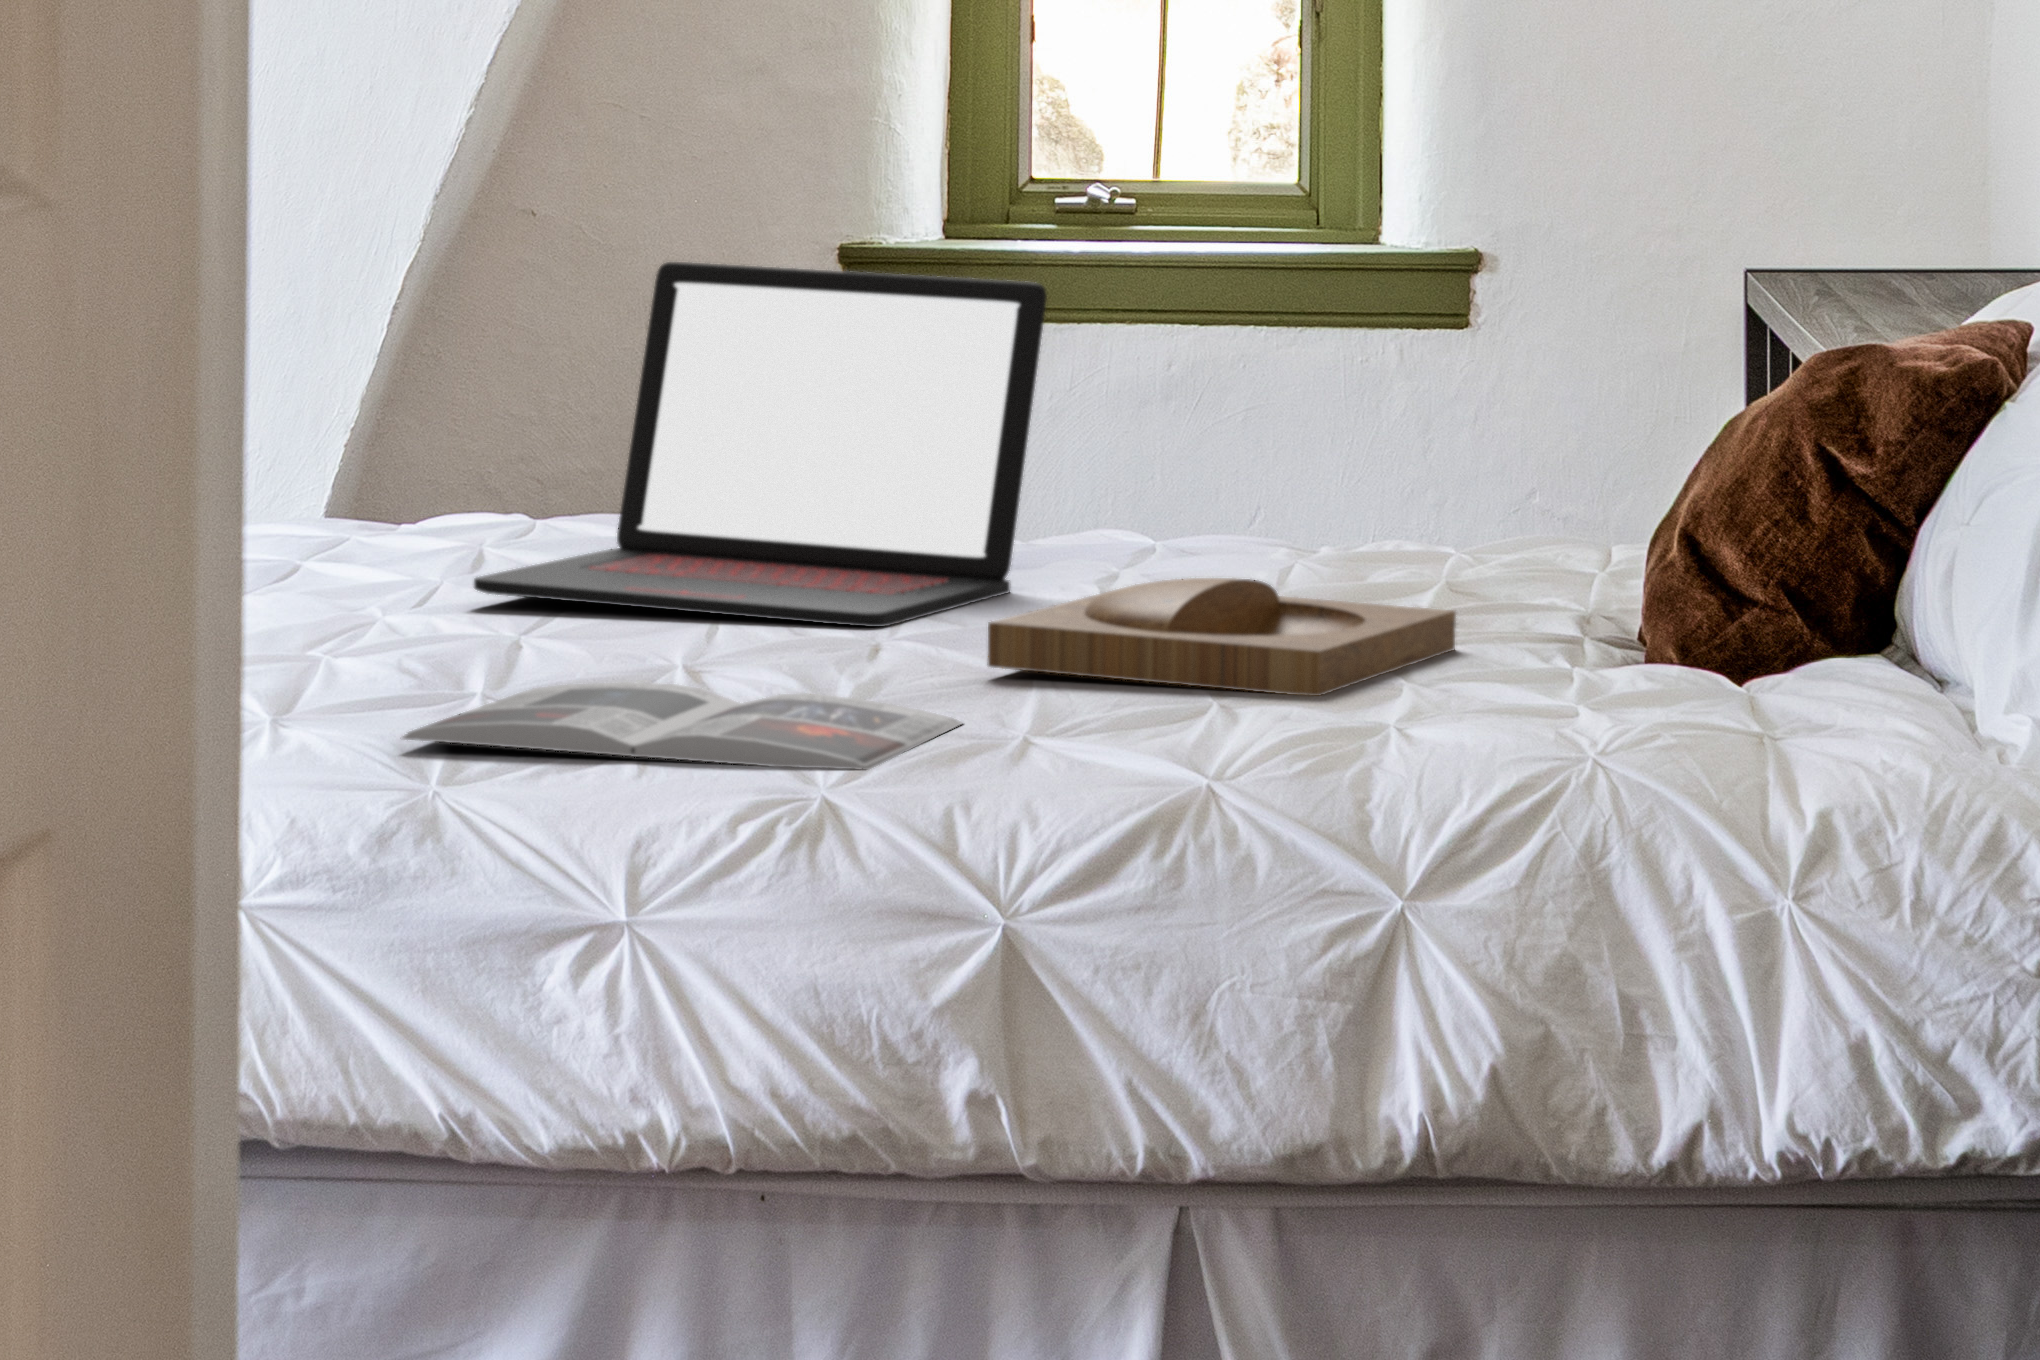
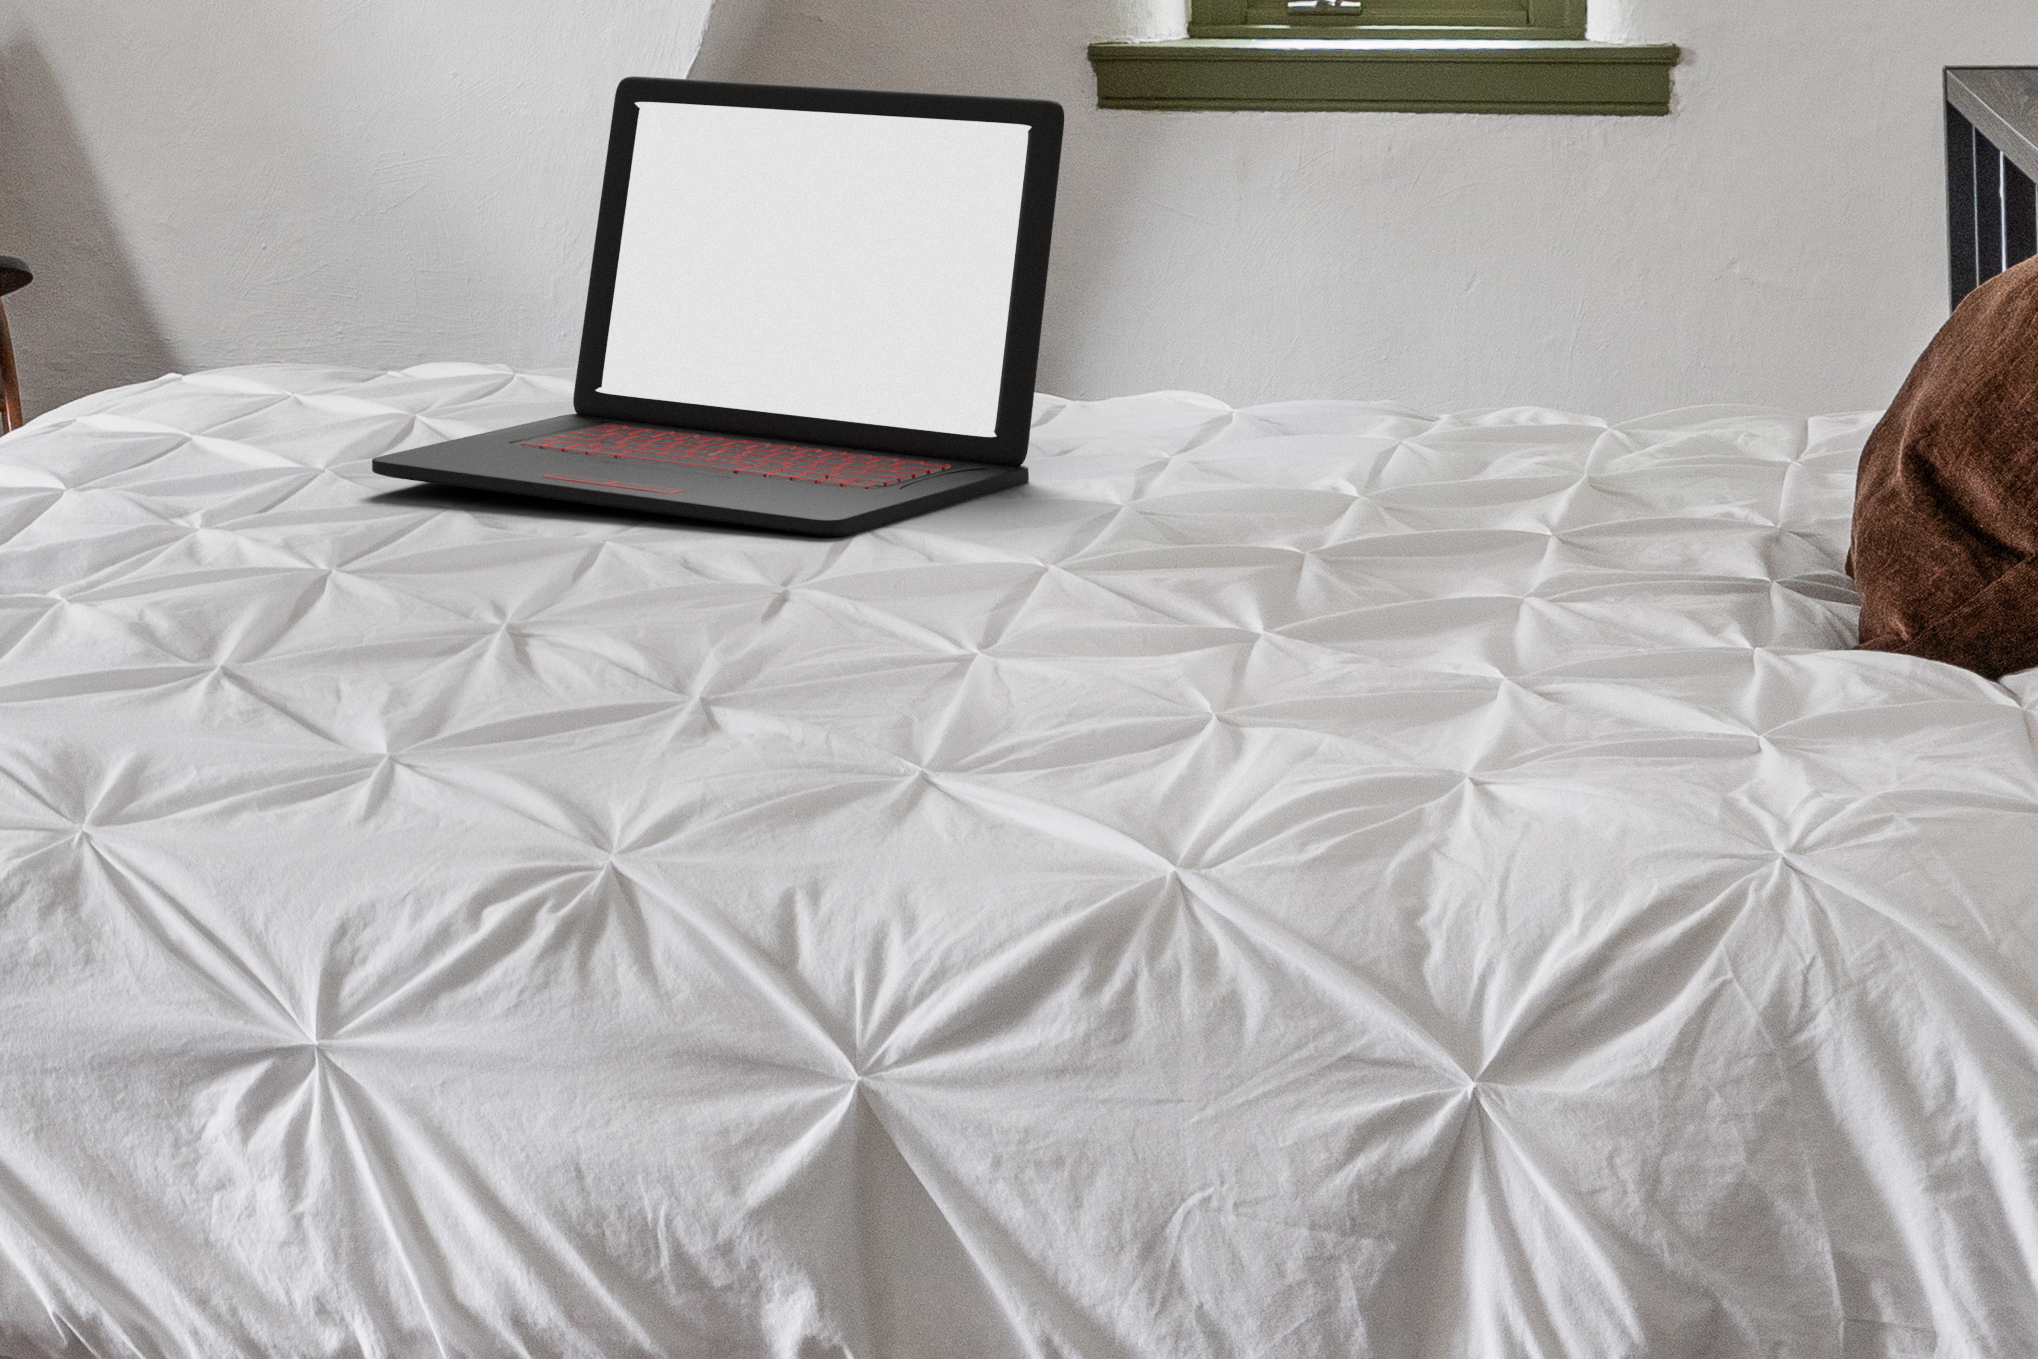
tray: present [987,578,1456,696] -> none [931,493,1588,685]
magazine: present [402,682,962,770] -> none [83,644,870,823]

